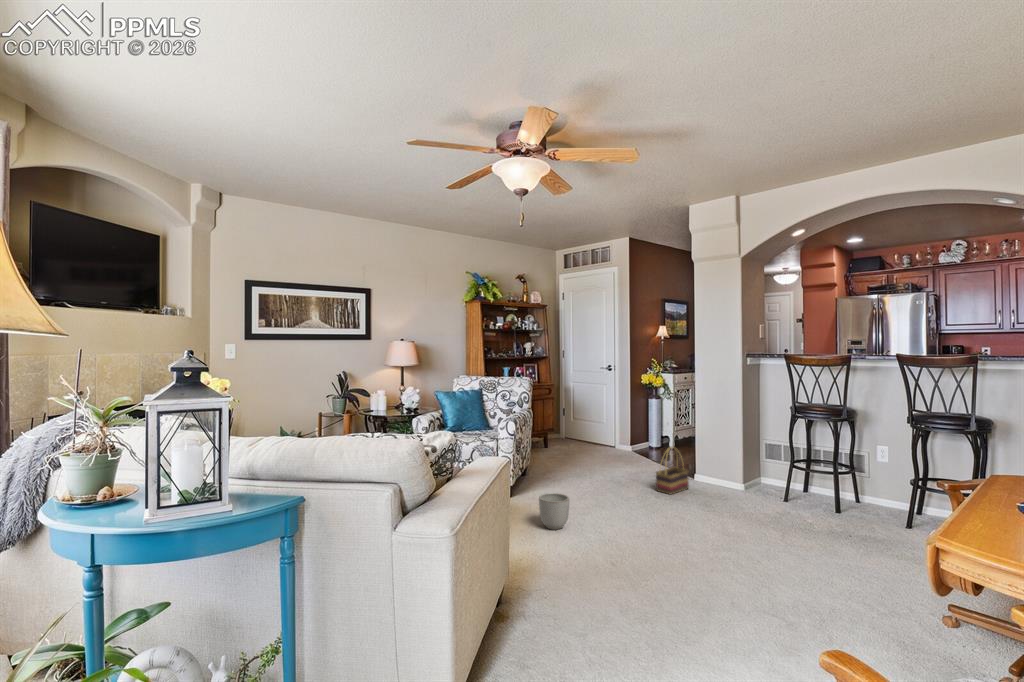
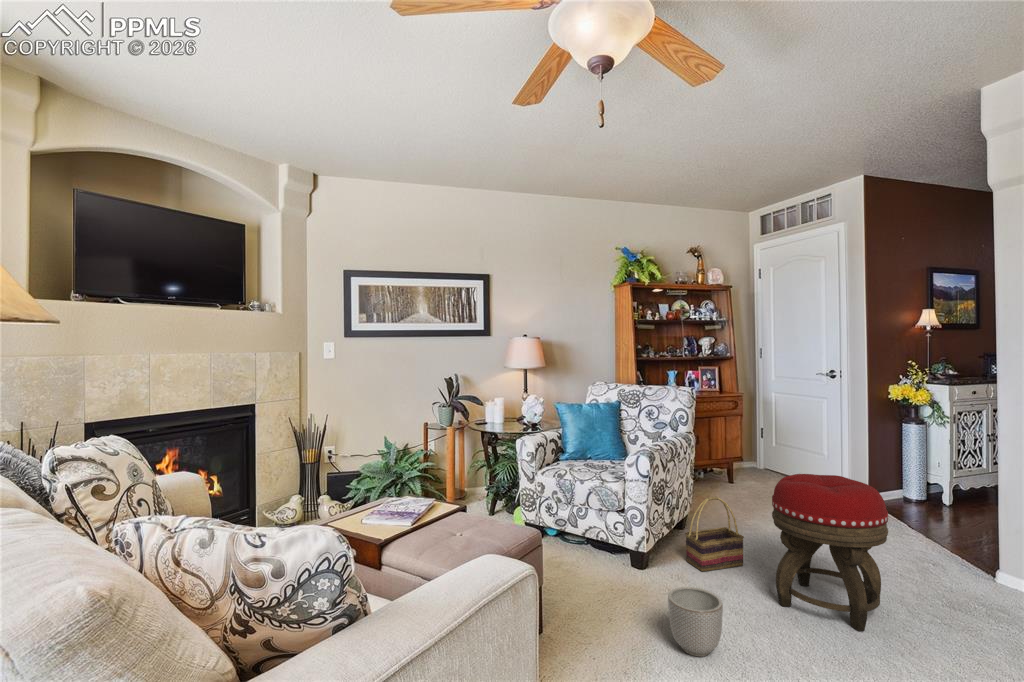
footstool: none [588,425,646,508] -> present [772,474,888,631]
basket: present [656,447,689,494] -> present [685,497,744,572]

